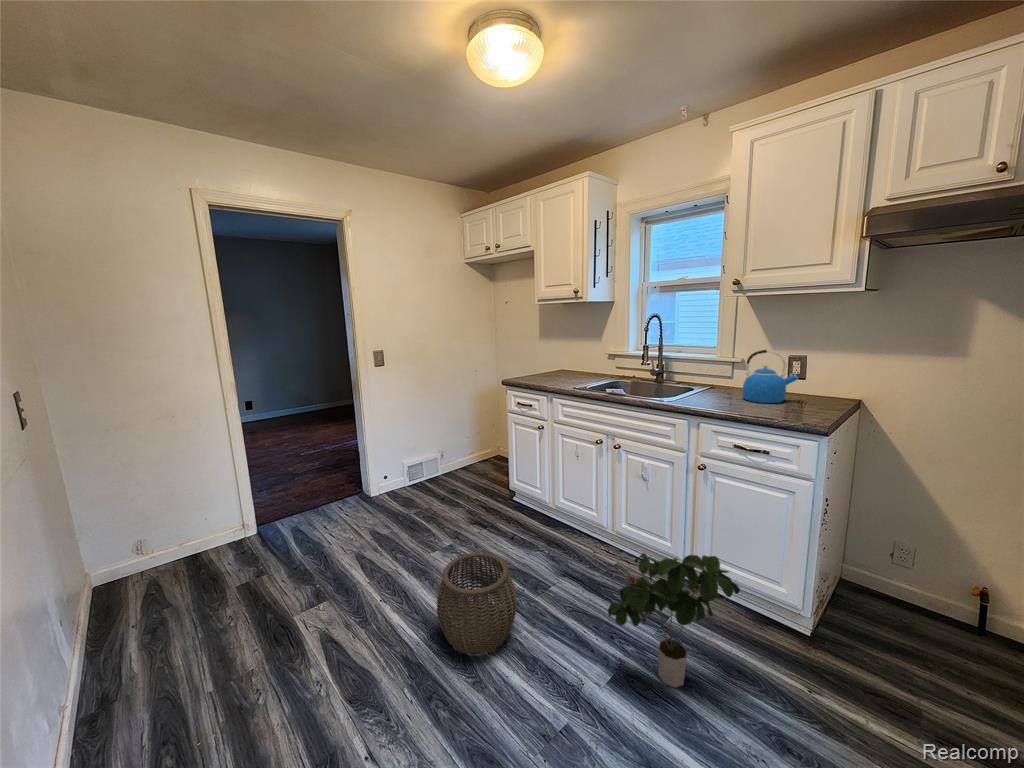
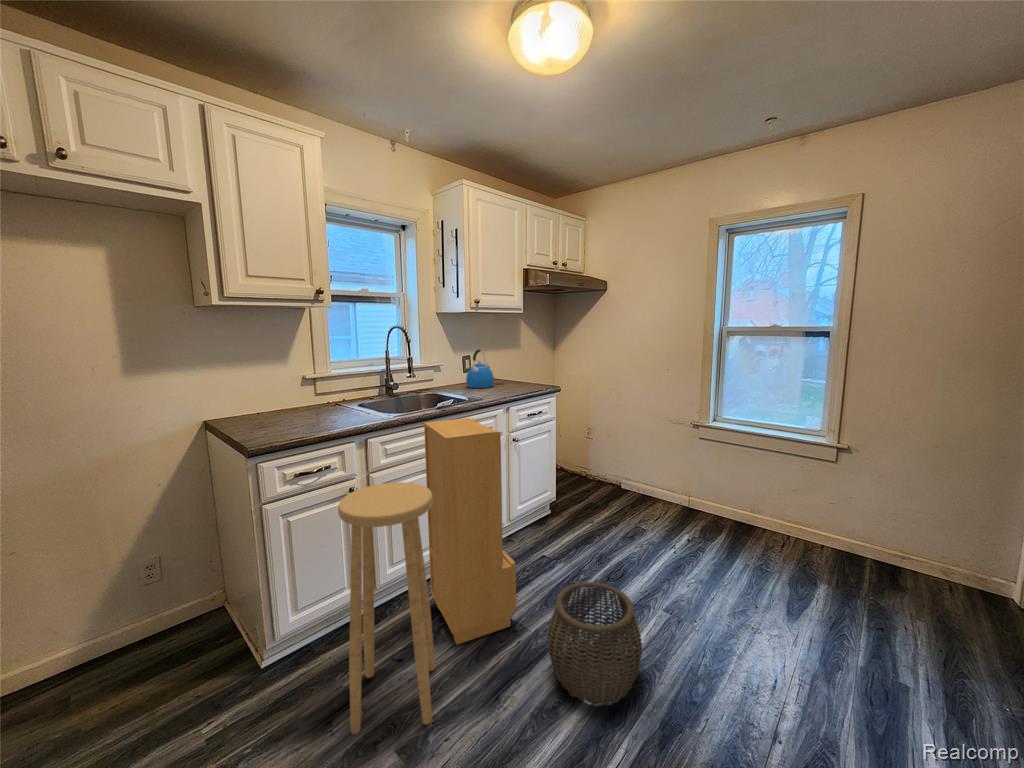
storage cabinet: none [515,400,596,586] -> present [424,418,516,645]
stool: none [454,418,507,554] -> present [338,482,435,734]
potted plant: present [608,553,740,688] -> none [581,473,617,568]

